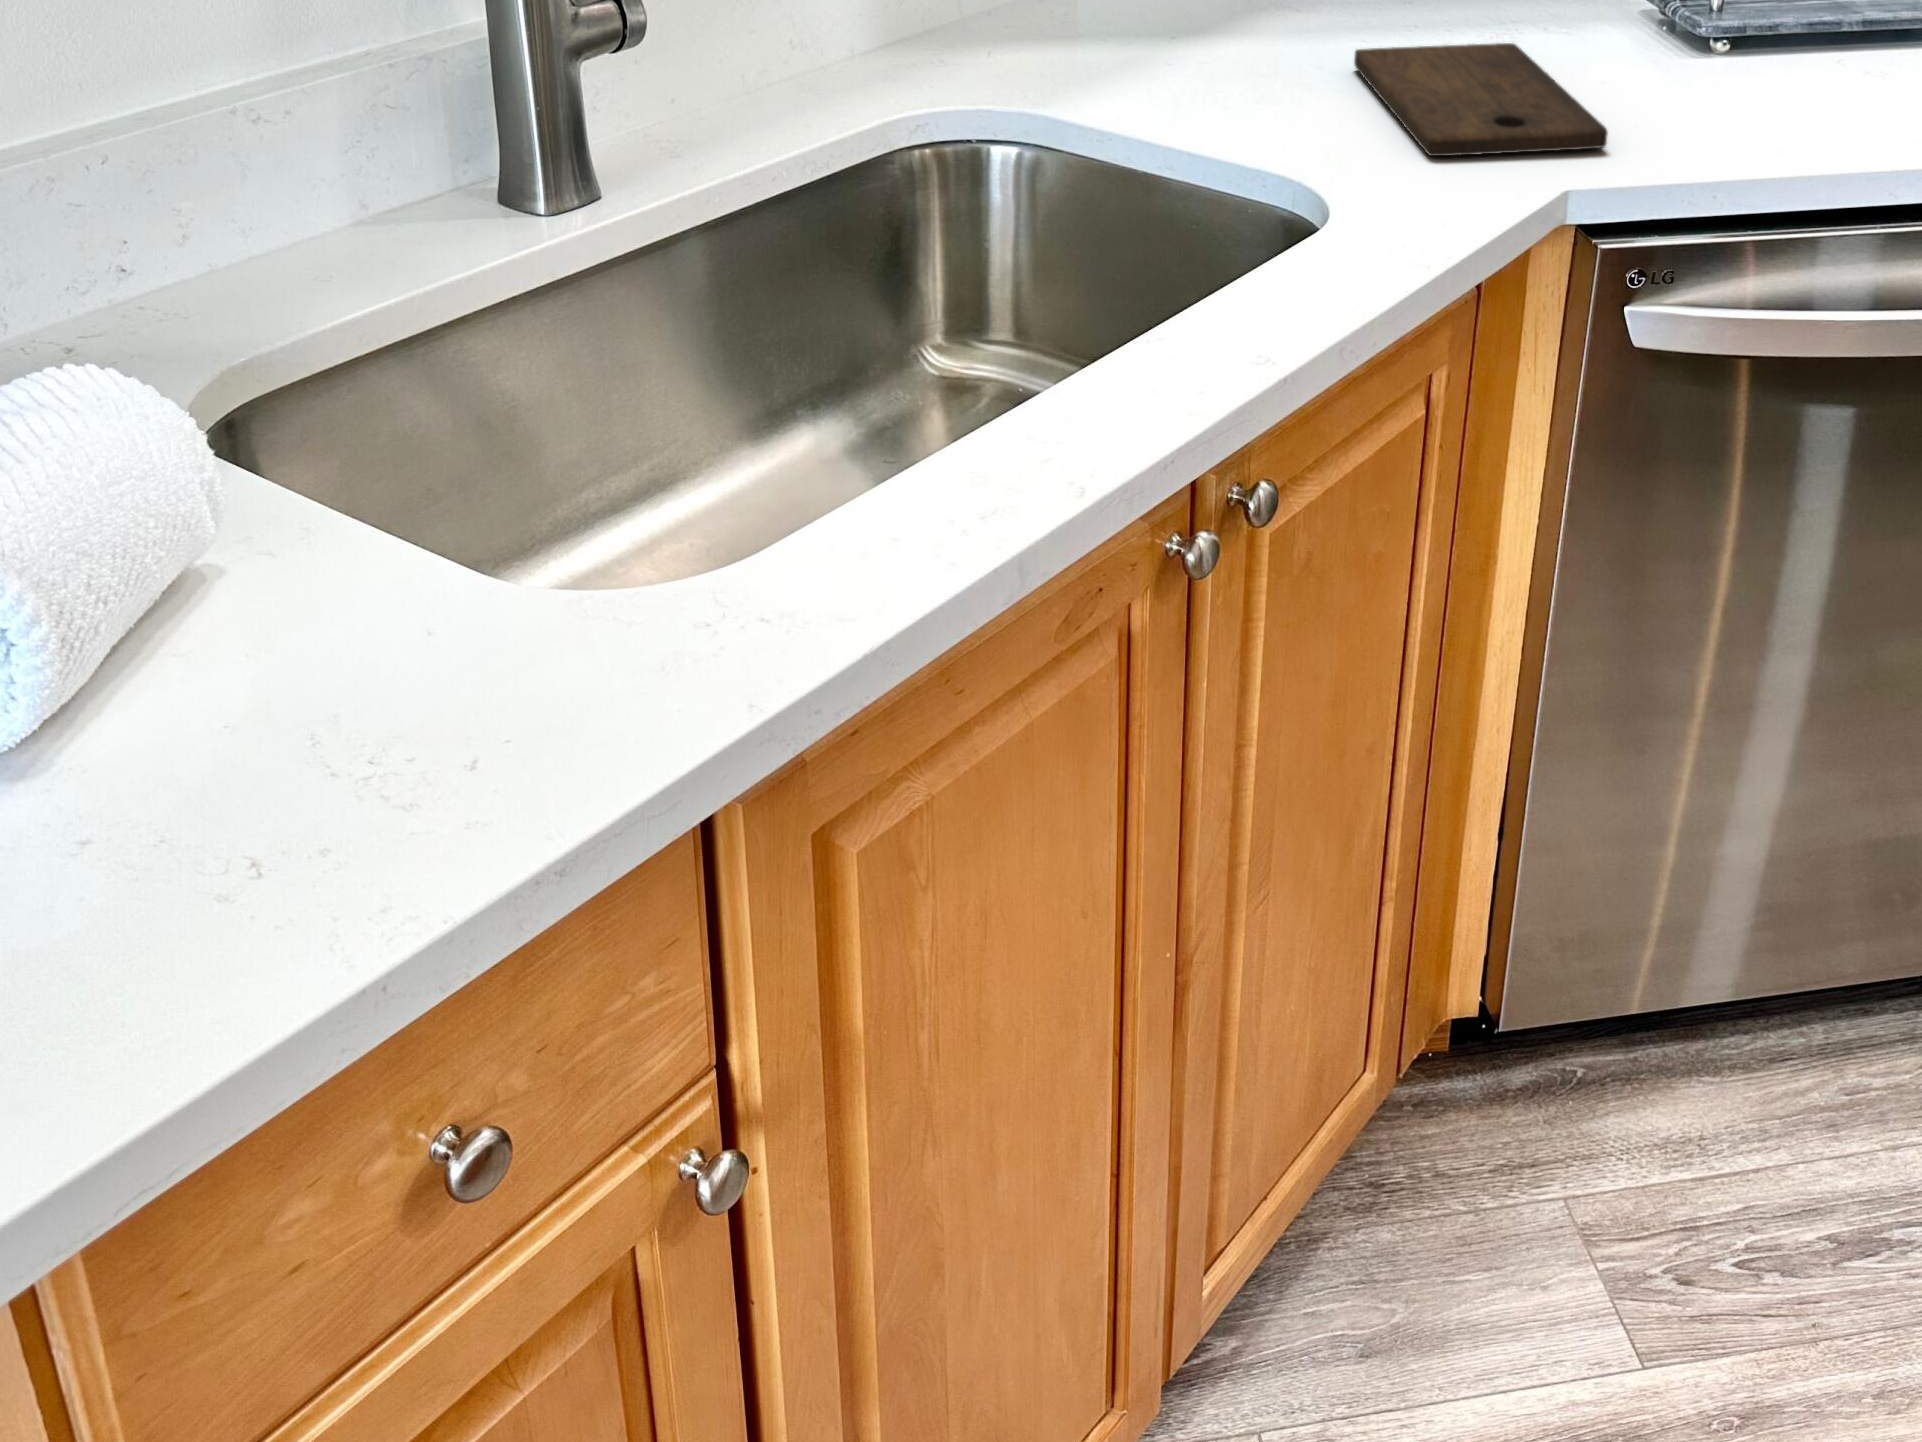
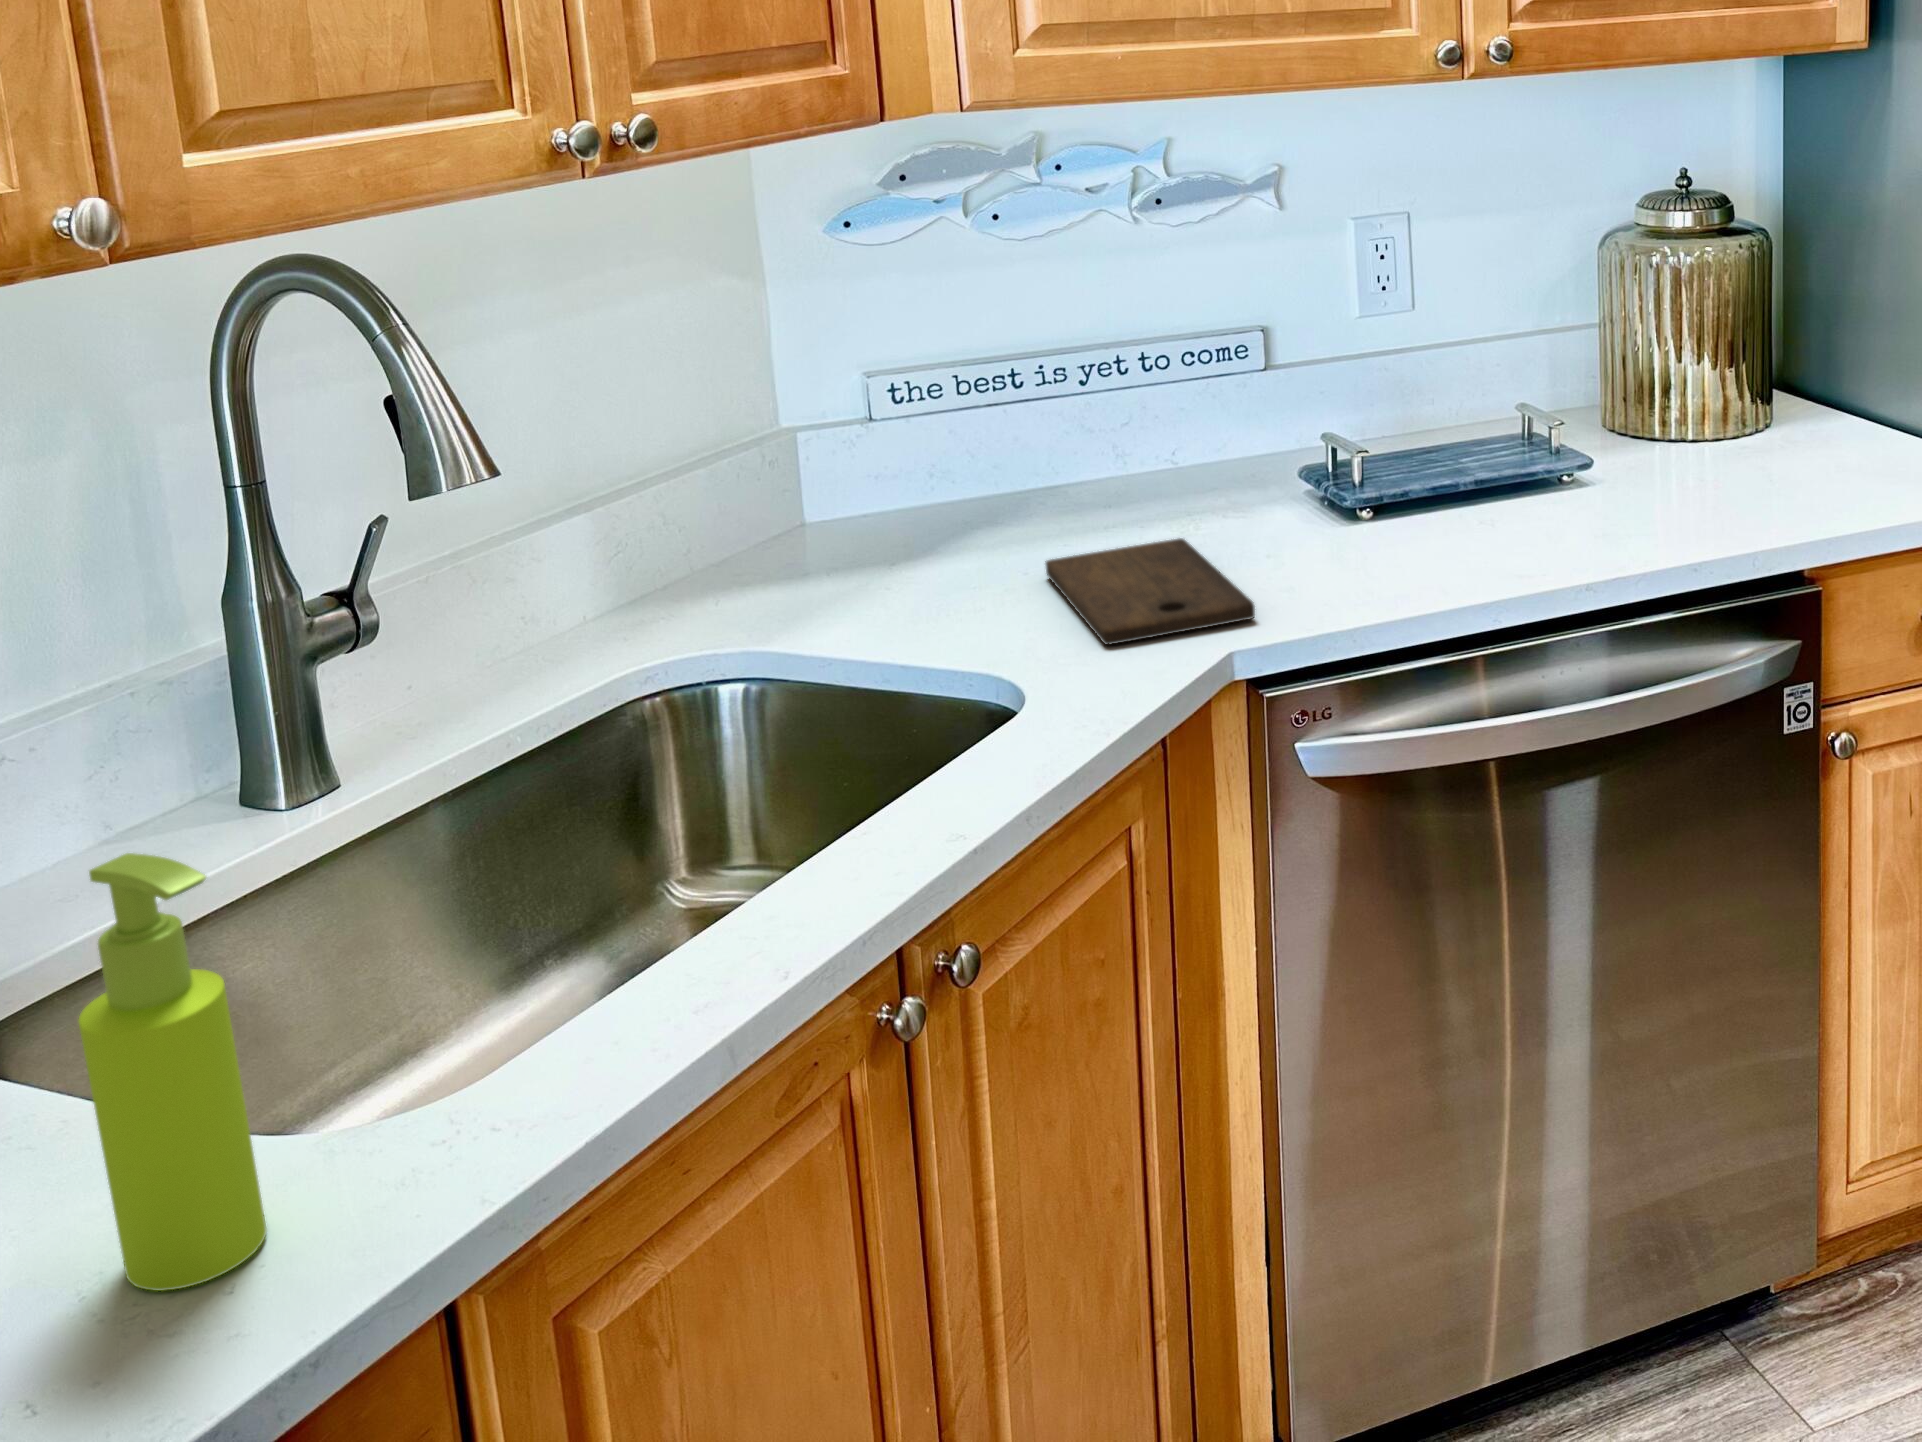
soap dispenser: none [312,253,511,756] -> present [79,853,266,1291]

